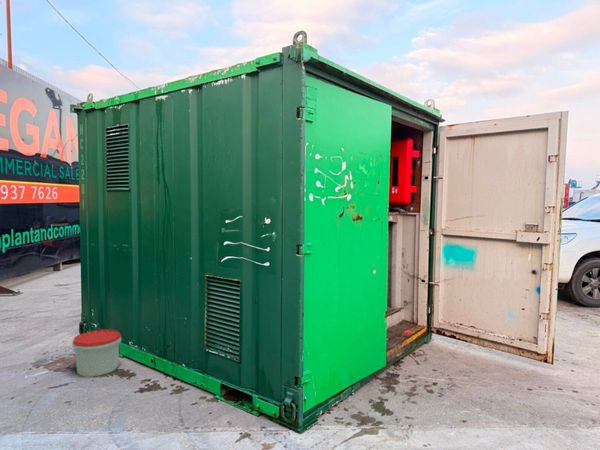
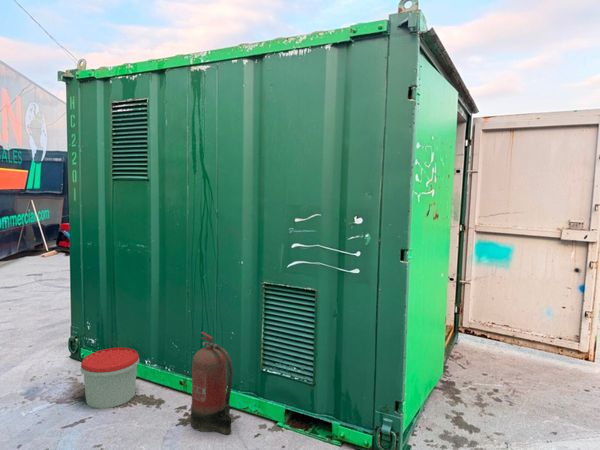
fire extinguisher: none [148,316,179,402] -> present [191,332,233,434]

